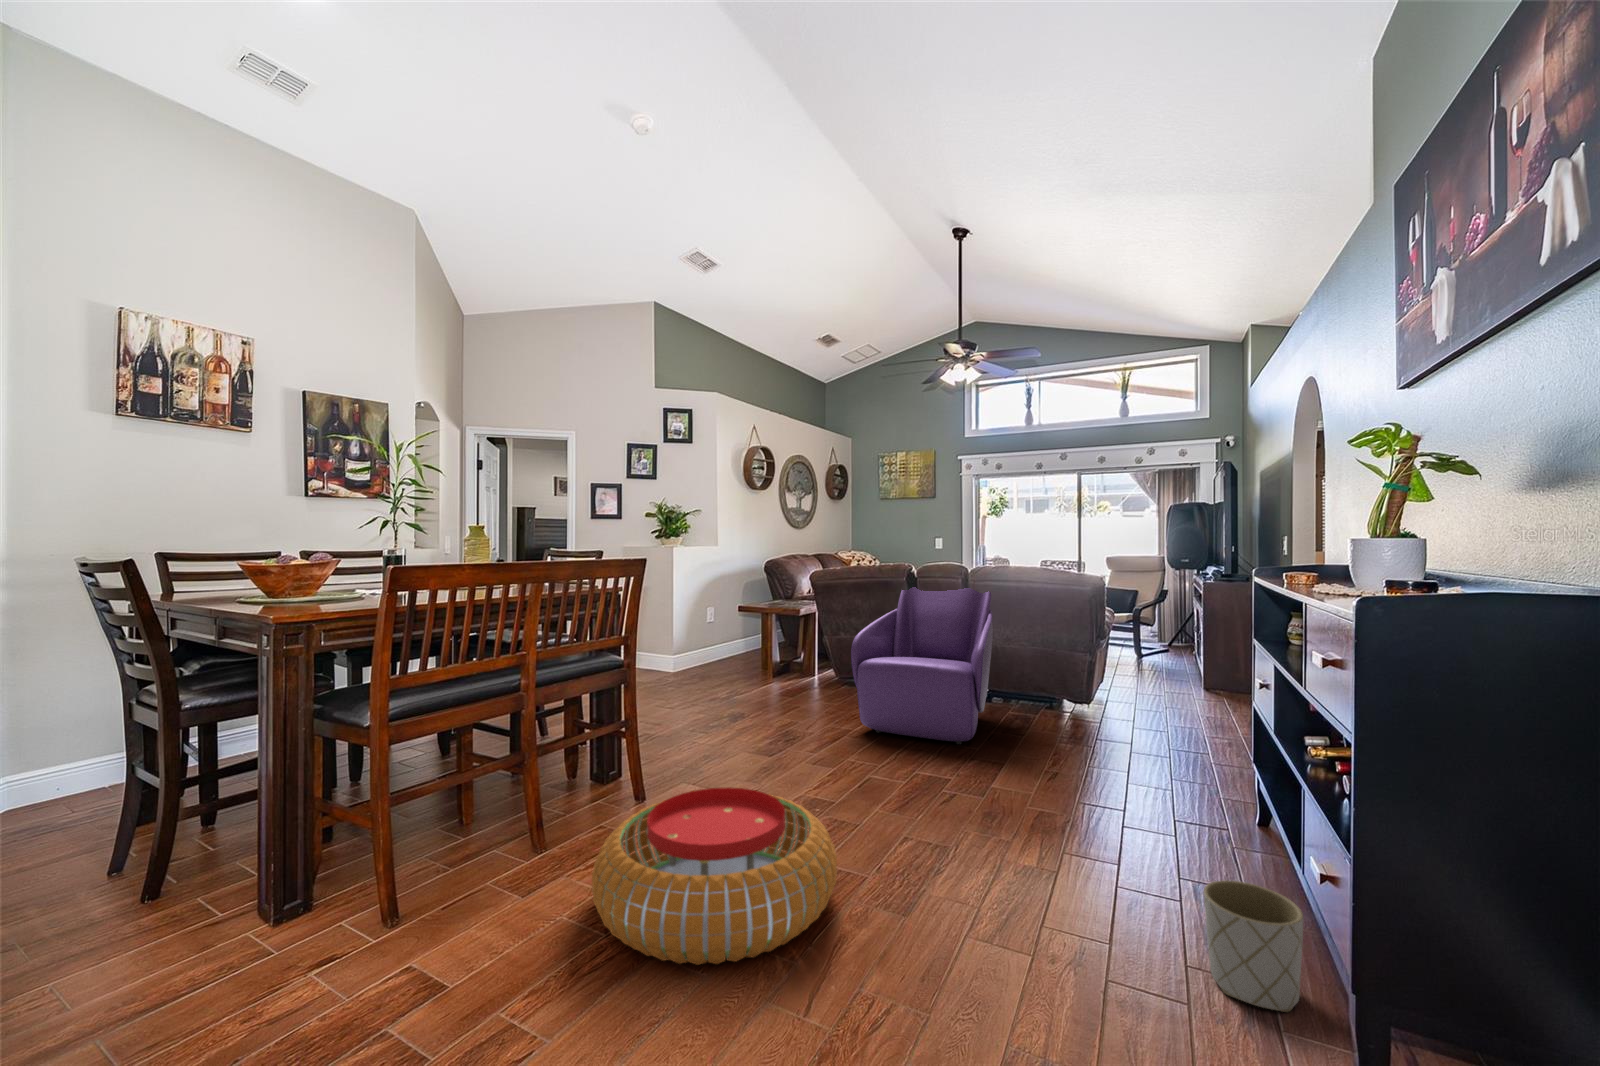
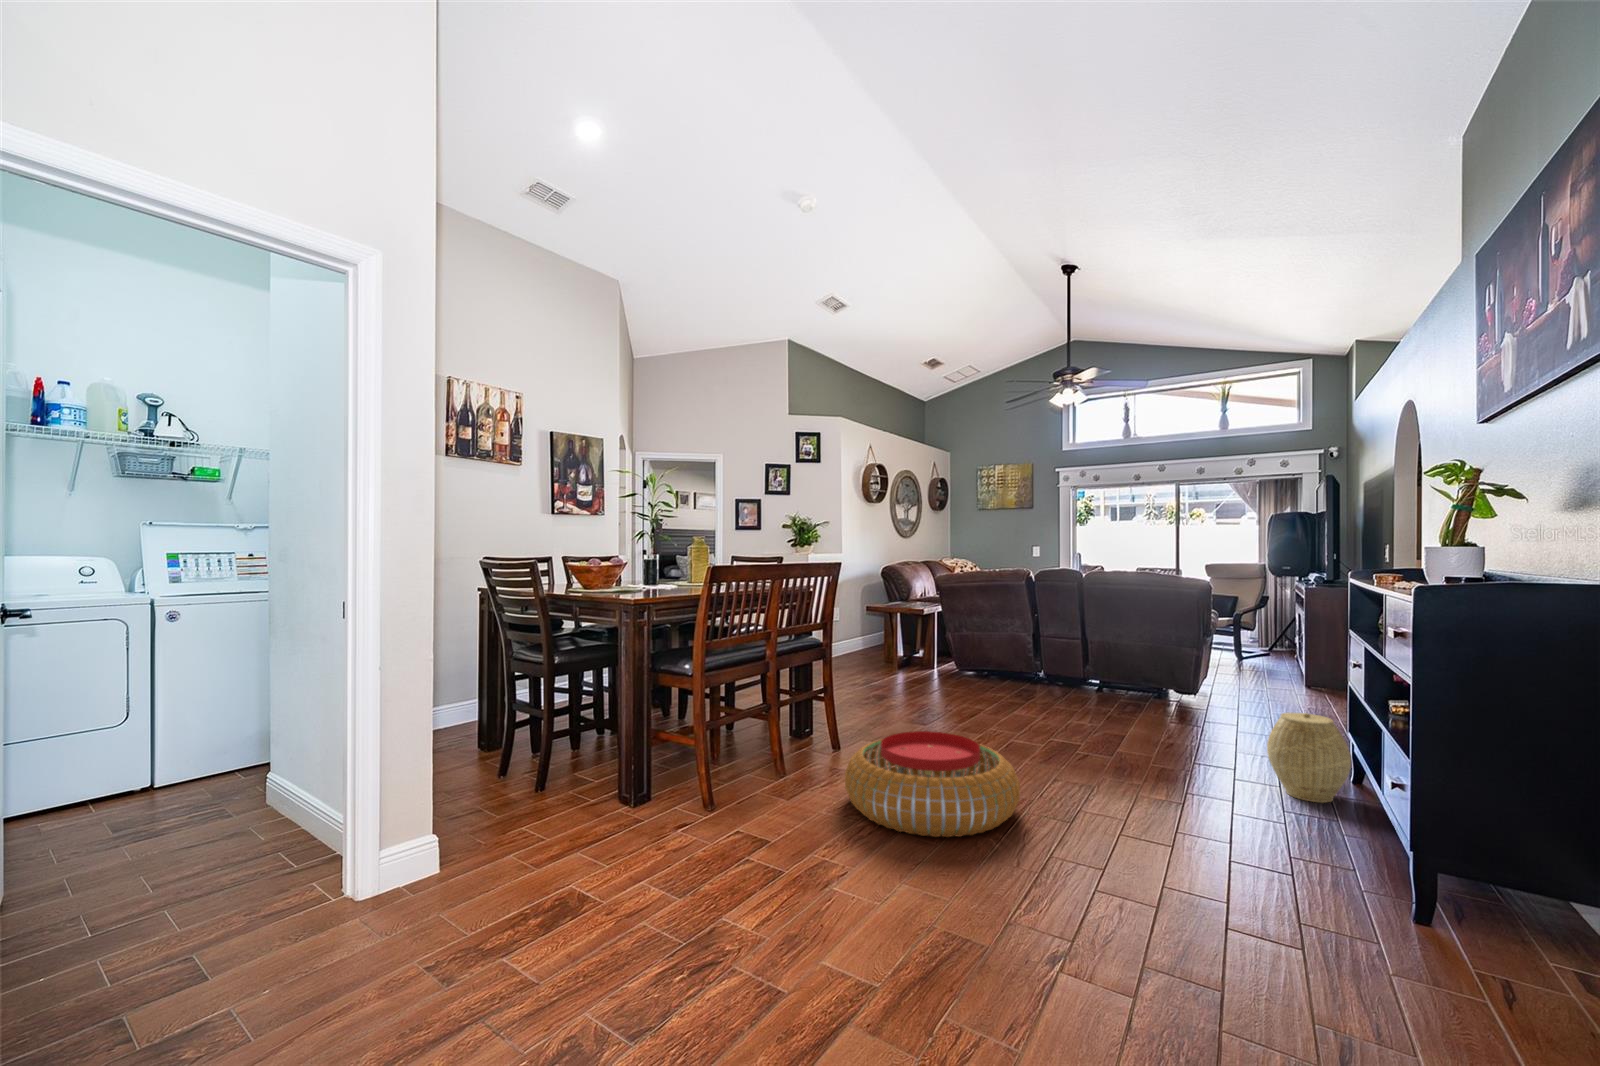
armchair: present [851,587,993,744] -> none [986,579,1109,722]
woven basket: none [1161,745,1260,863] -> present [1267,712,1351,803]
planter: present [1204,880,1303,1012] -> none [1301,795,1376,878]

